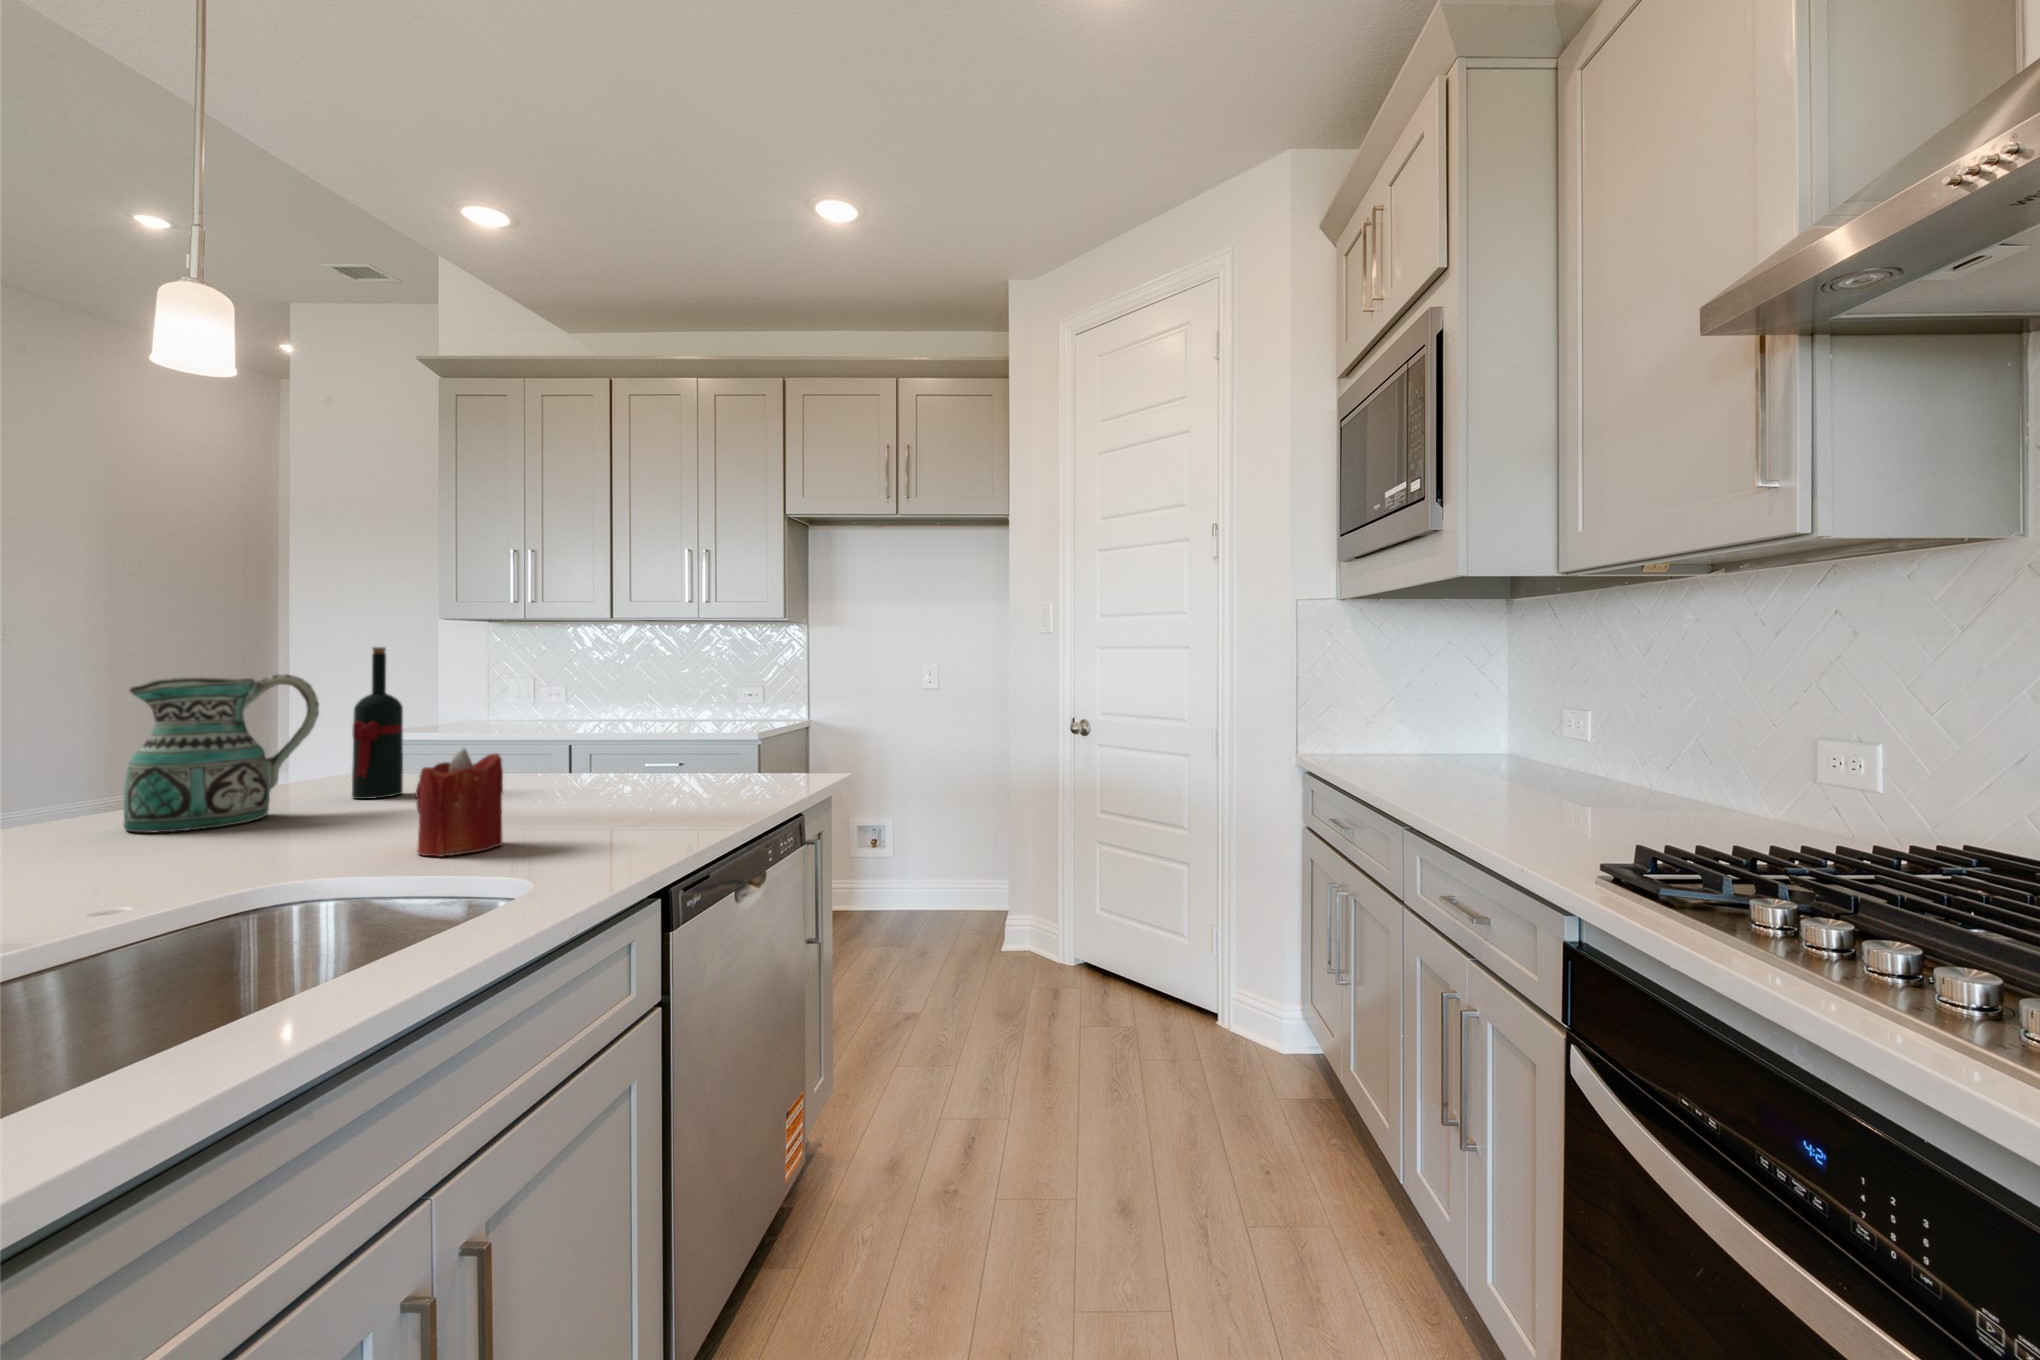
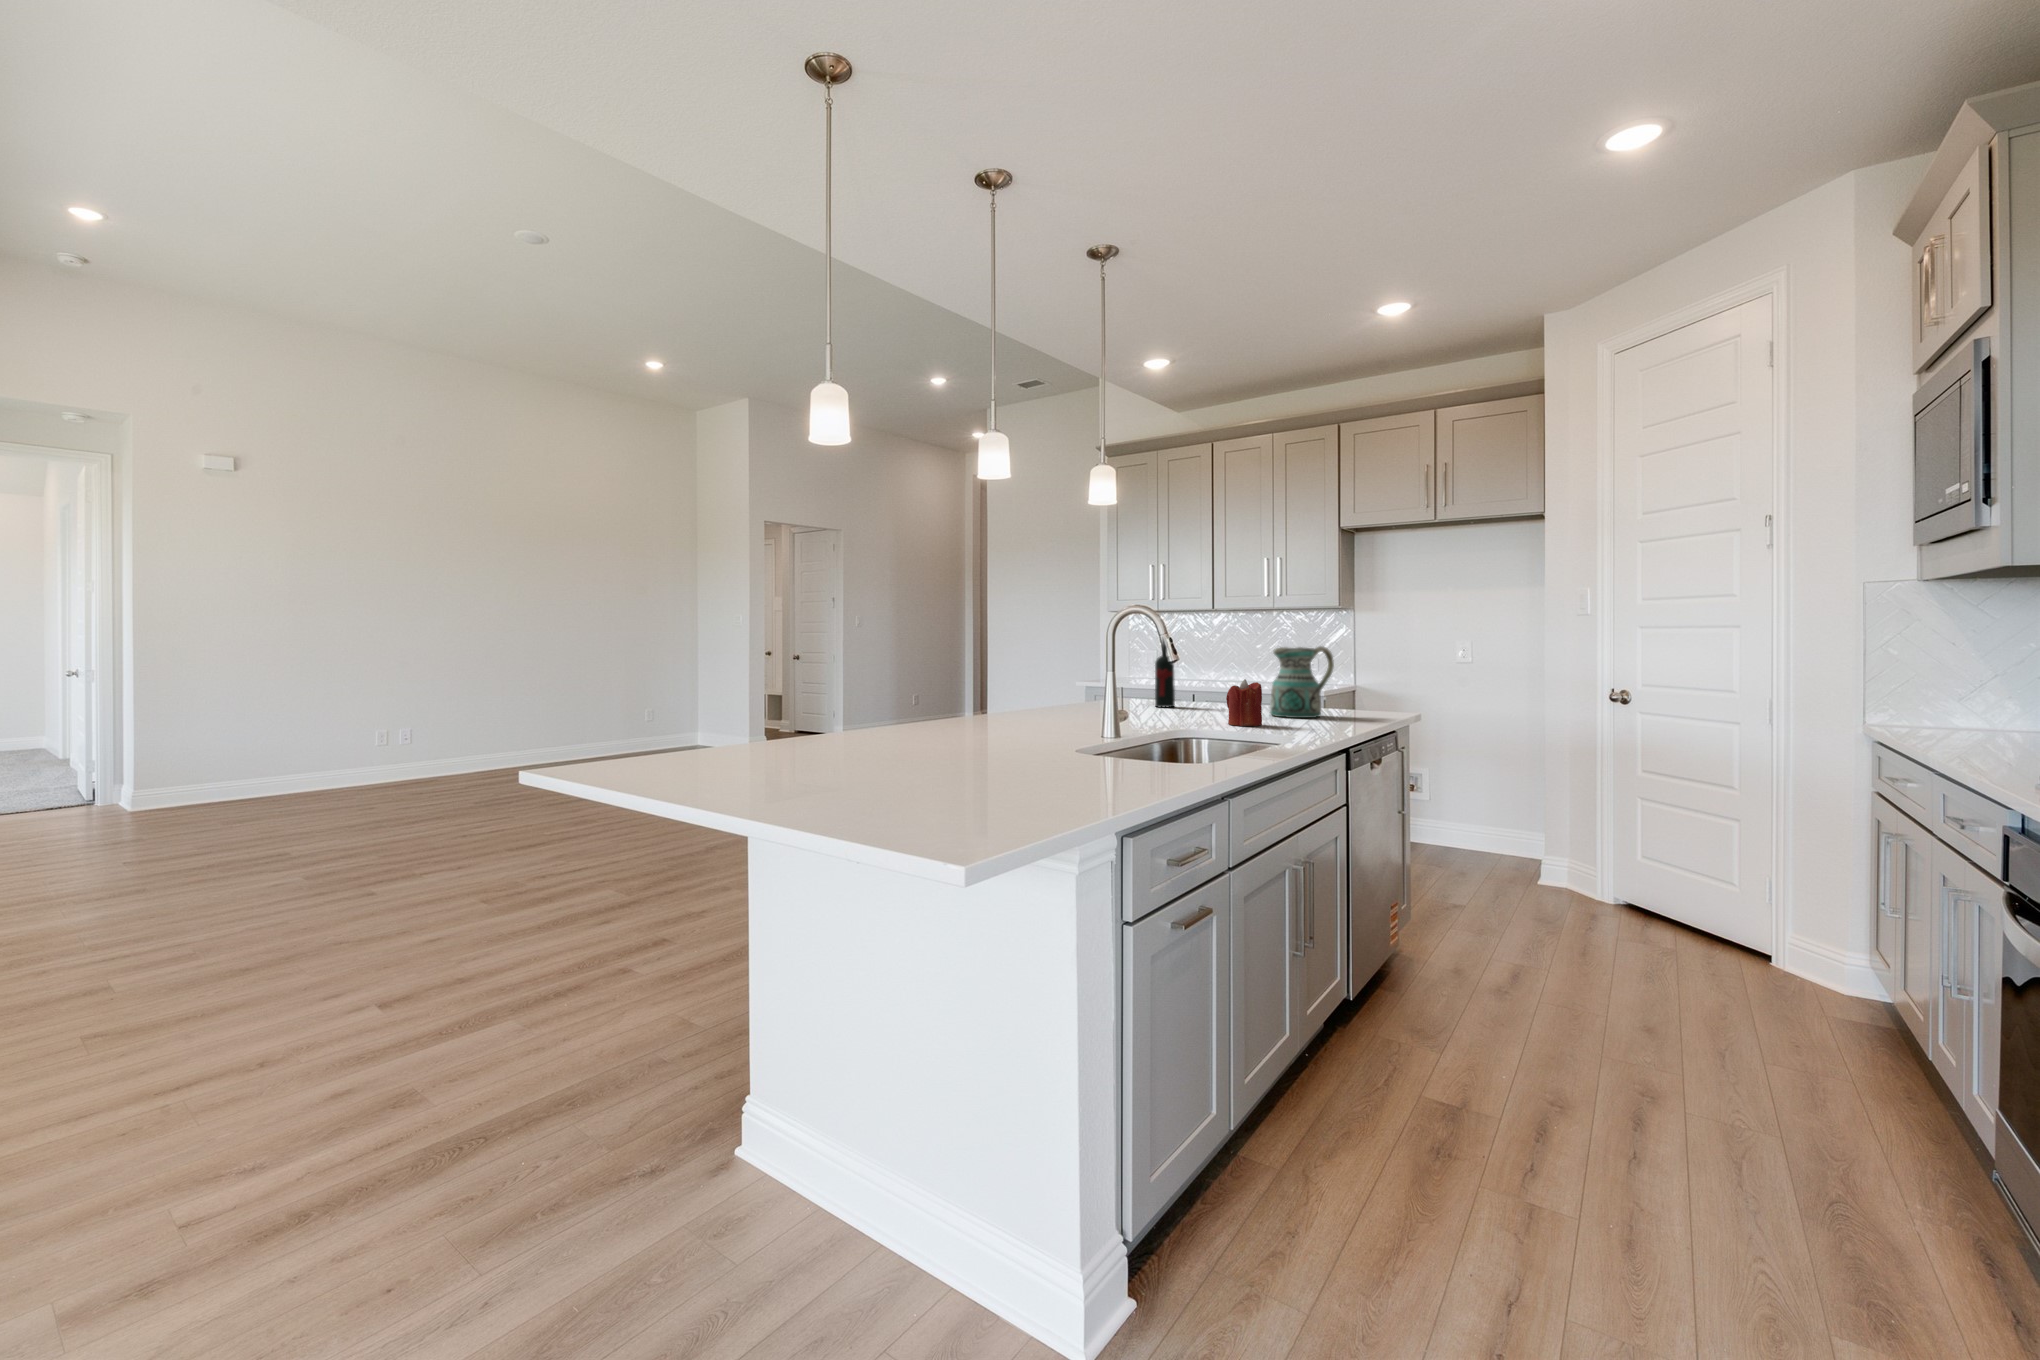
ceramic pitcher: present [124,674,319,832] -> present [1270,646,1334,718]

